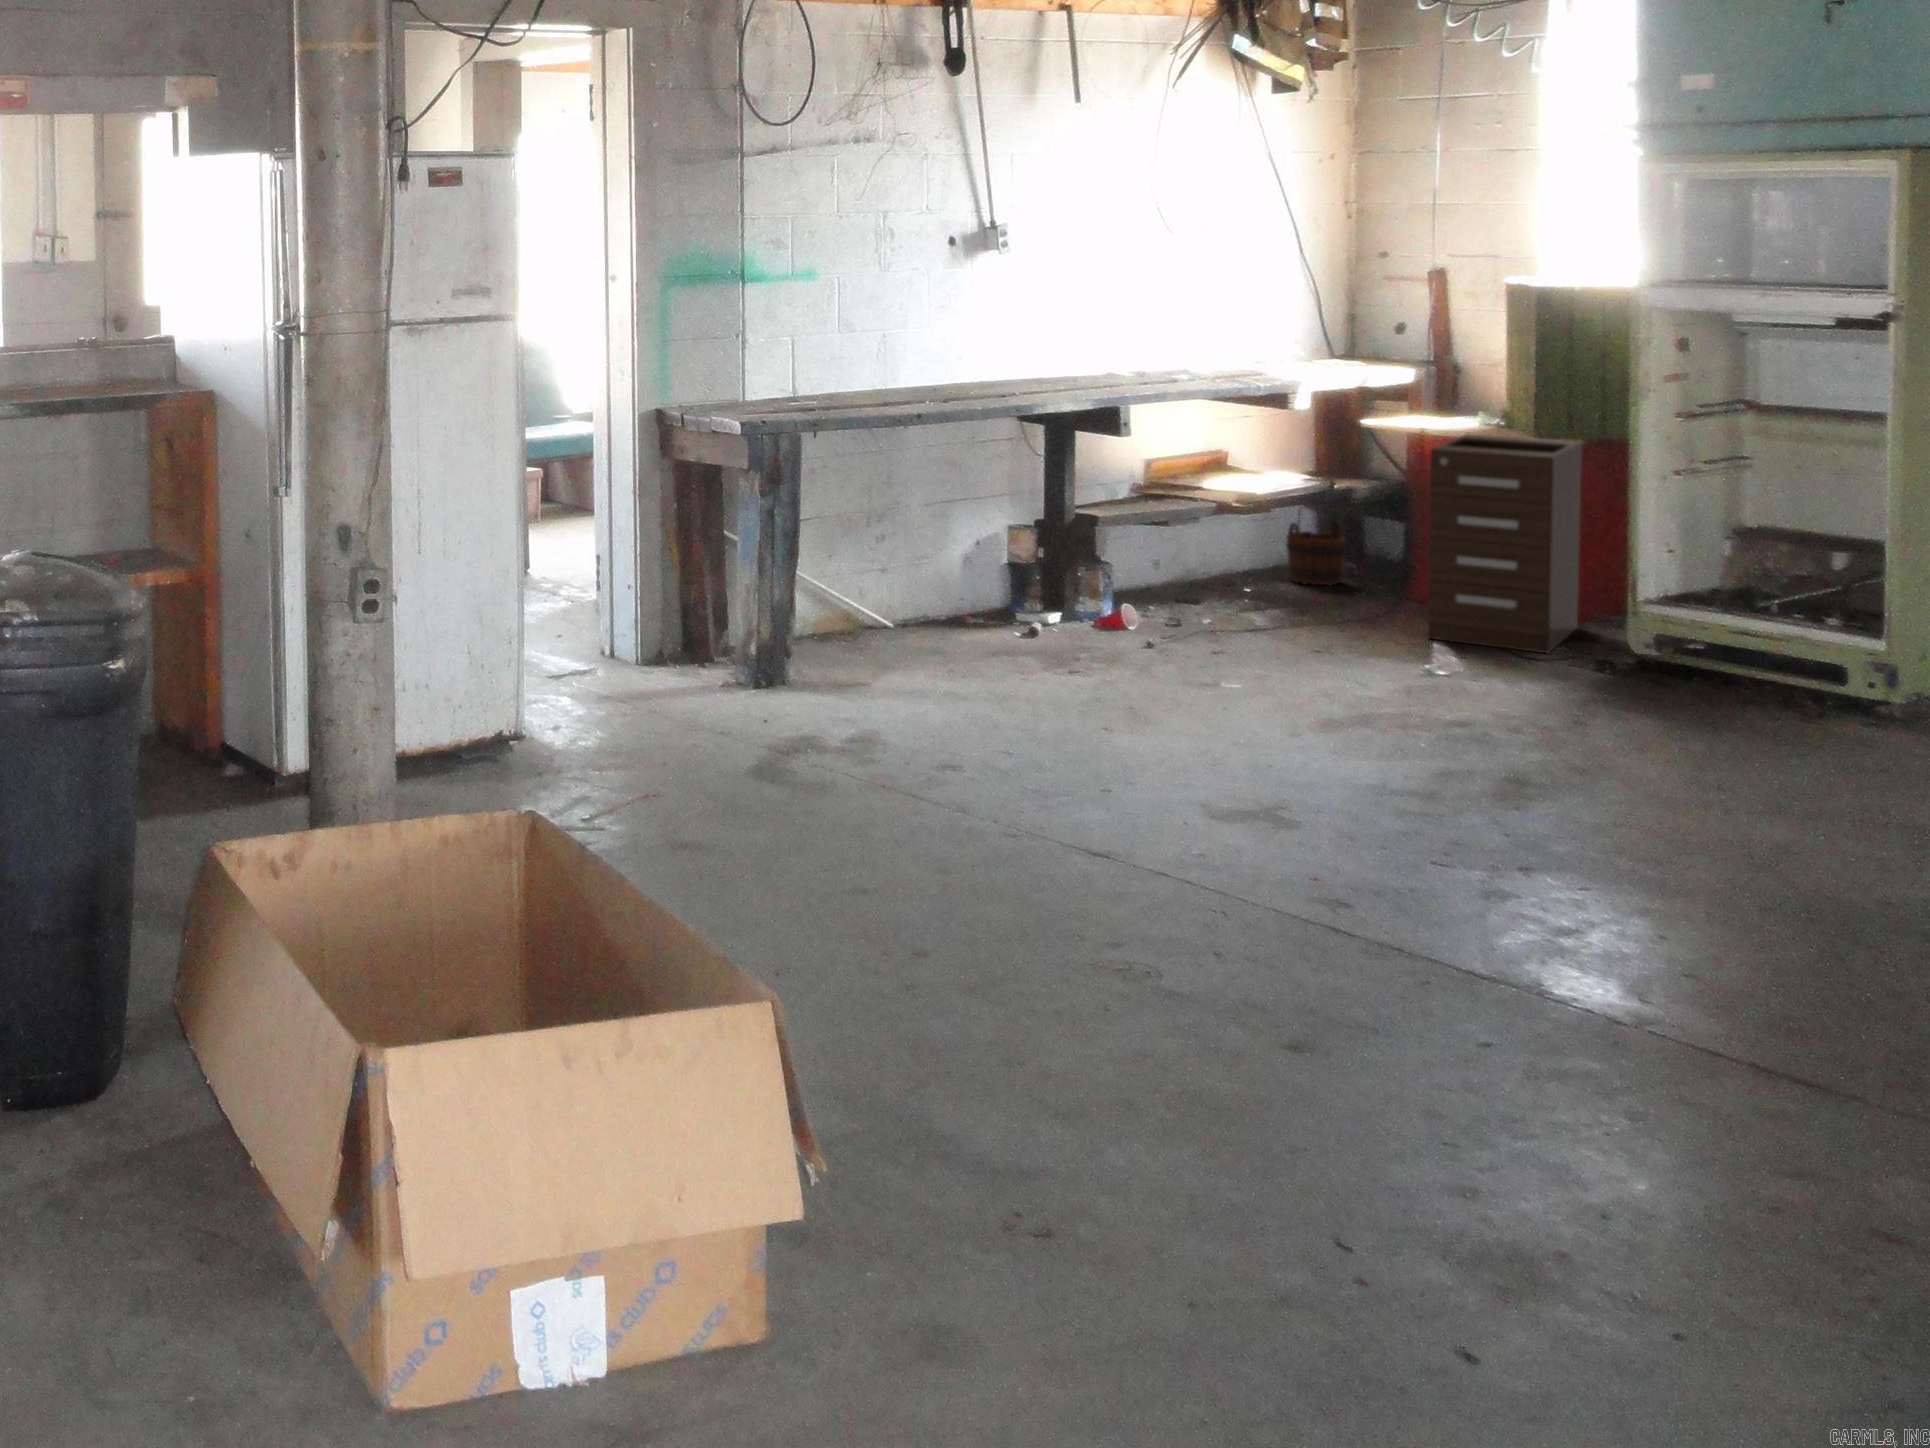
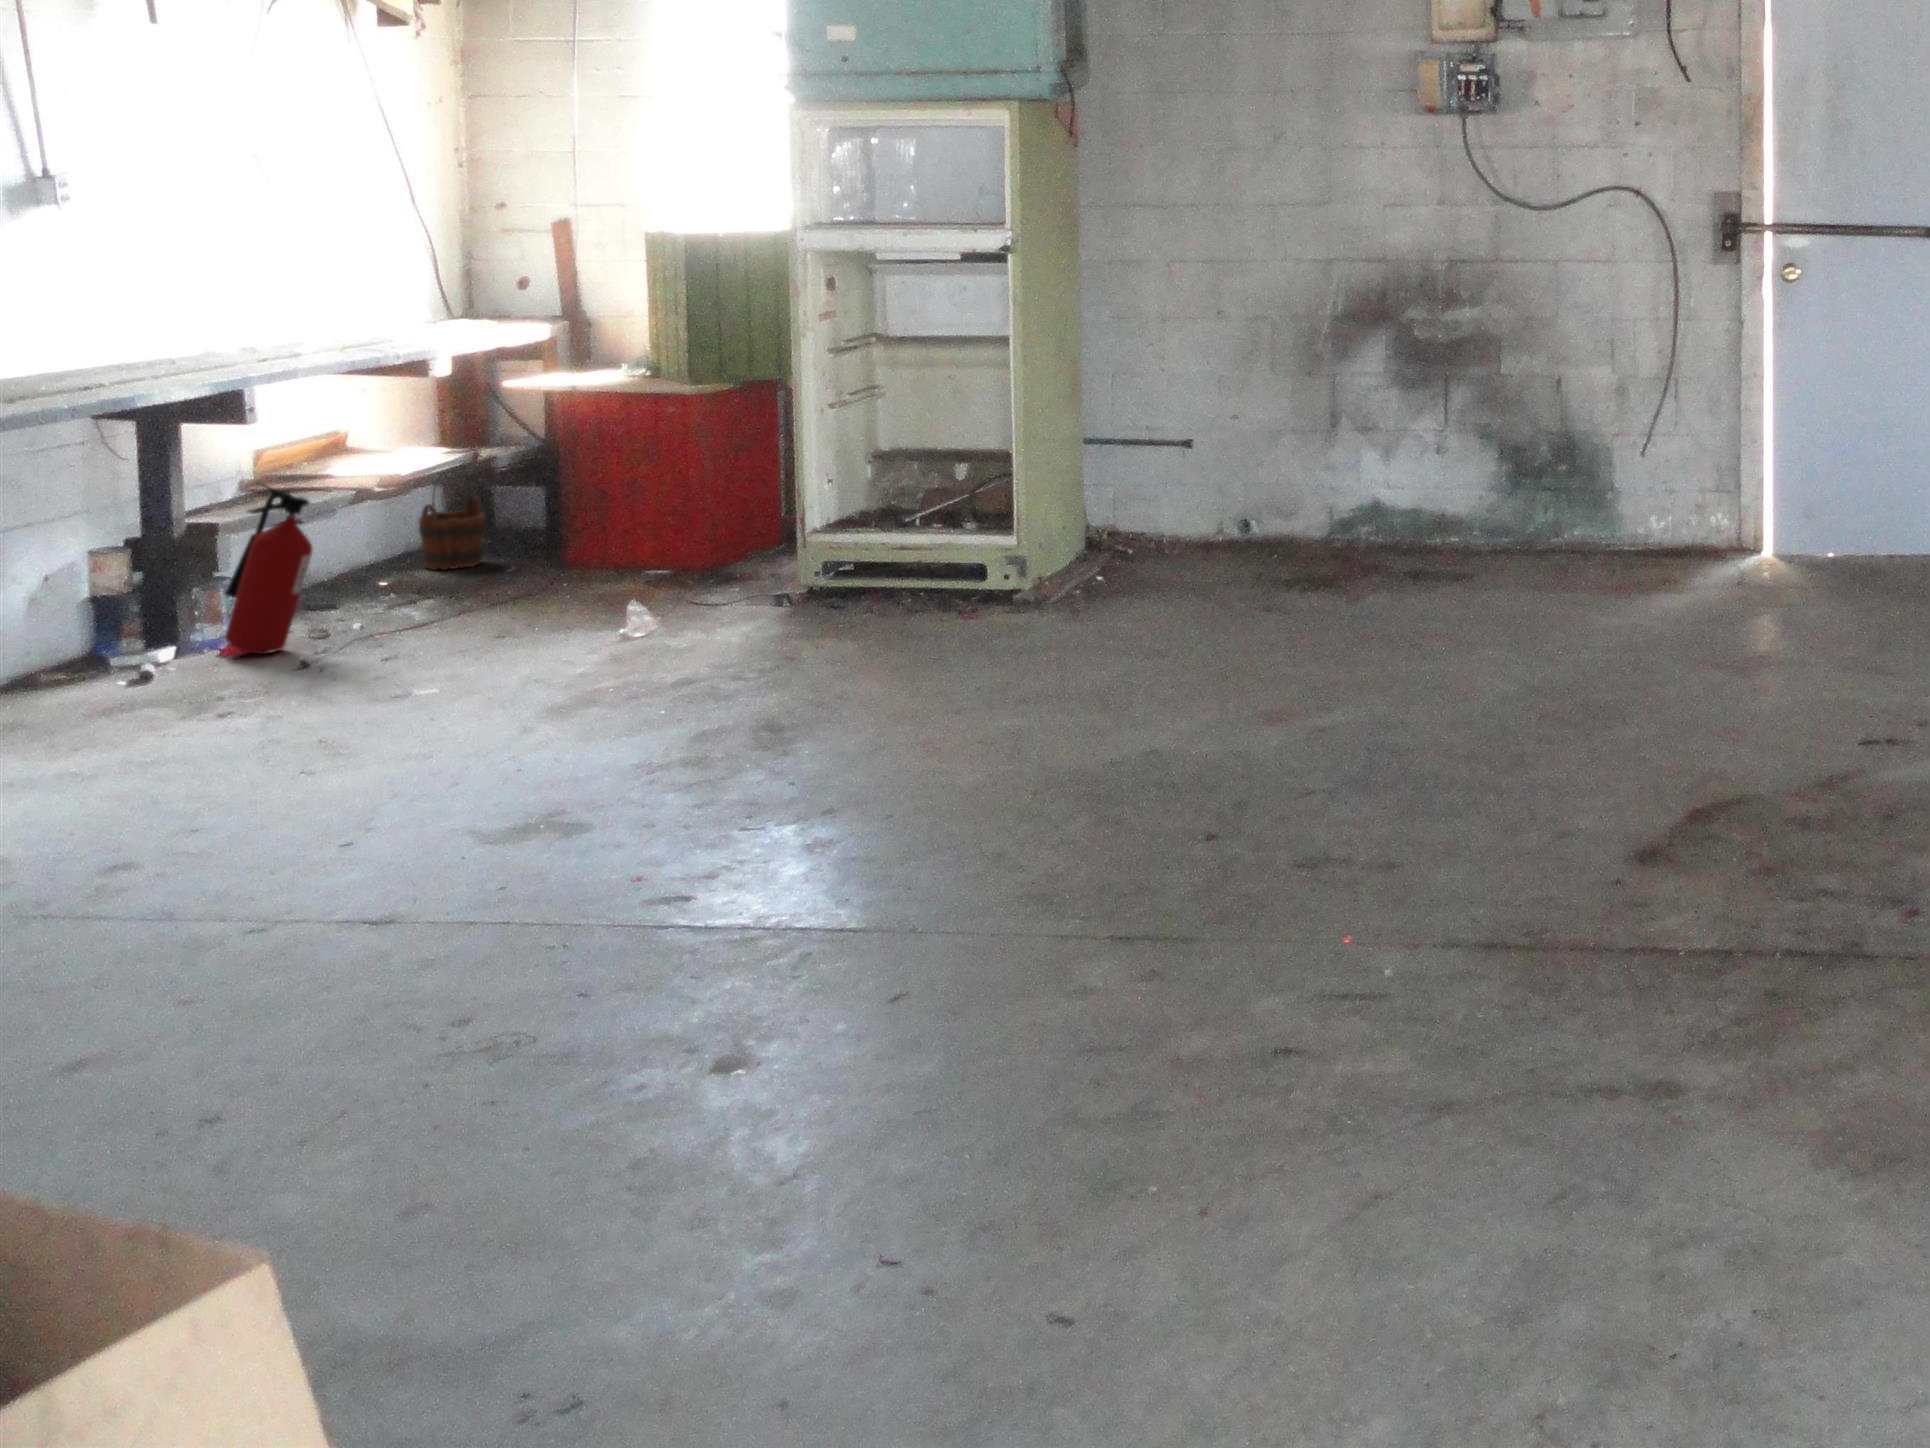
filing cabinet: present [1427,434,1582,653] -> none [600,387,734,604]
fire extinguisher: none [1095,484,1165,629] -> present [225,483,312,654]

